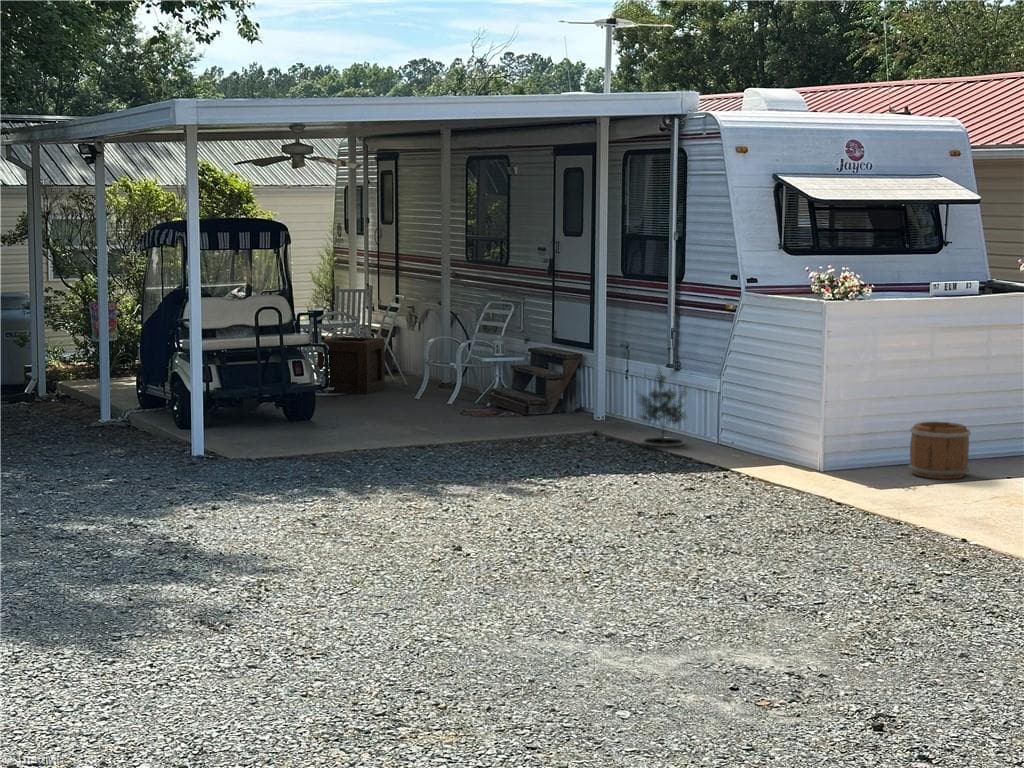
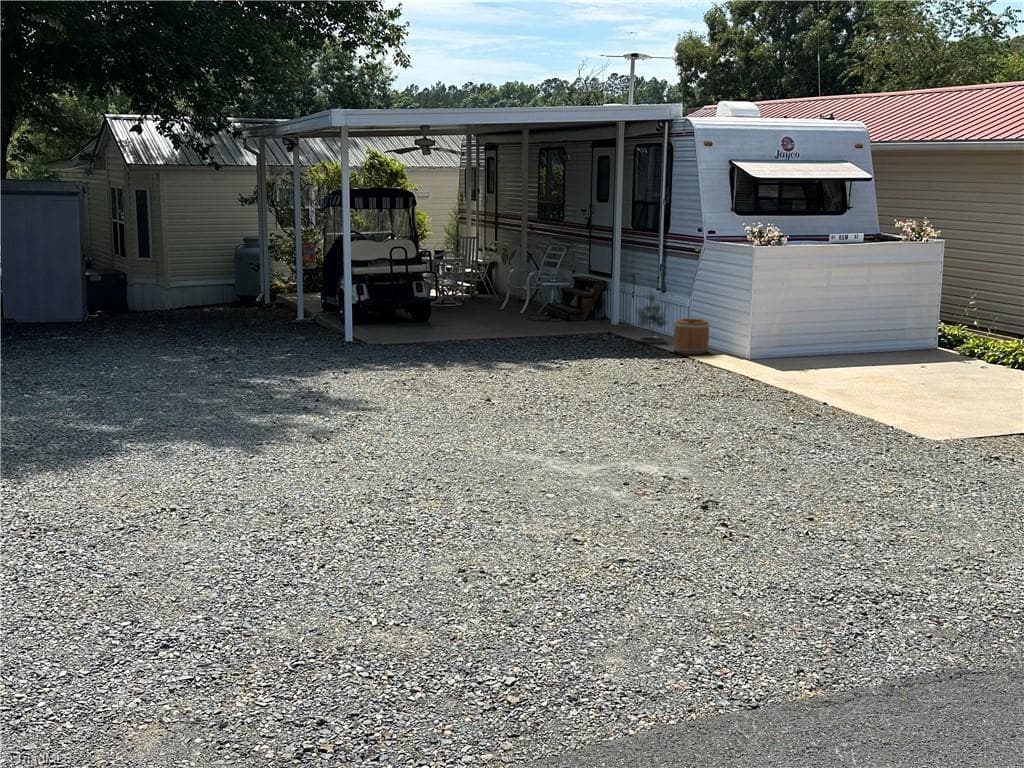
wooden crate: present [317,337,385,395] -> none [438,268,484,307]
bucket: present [908,422,971,479] -> present [673,318,710,354]

